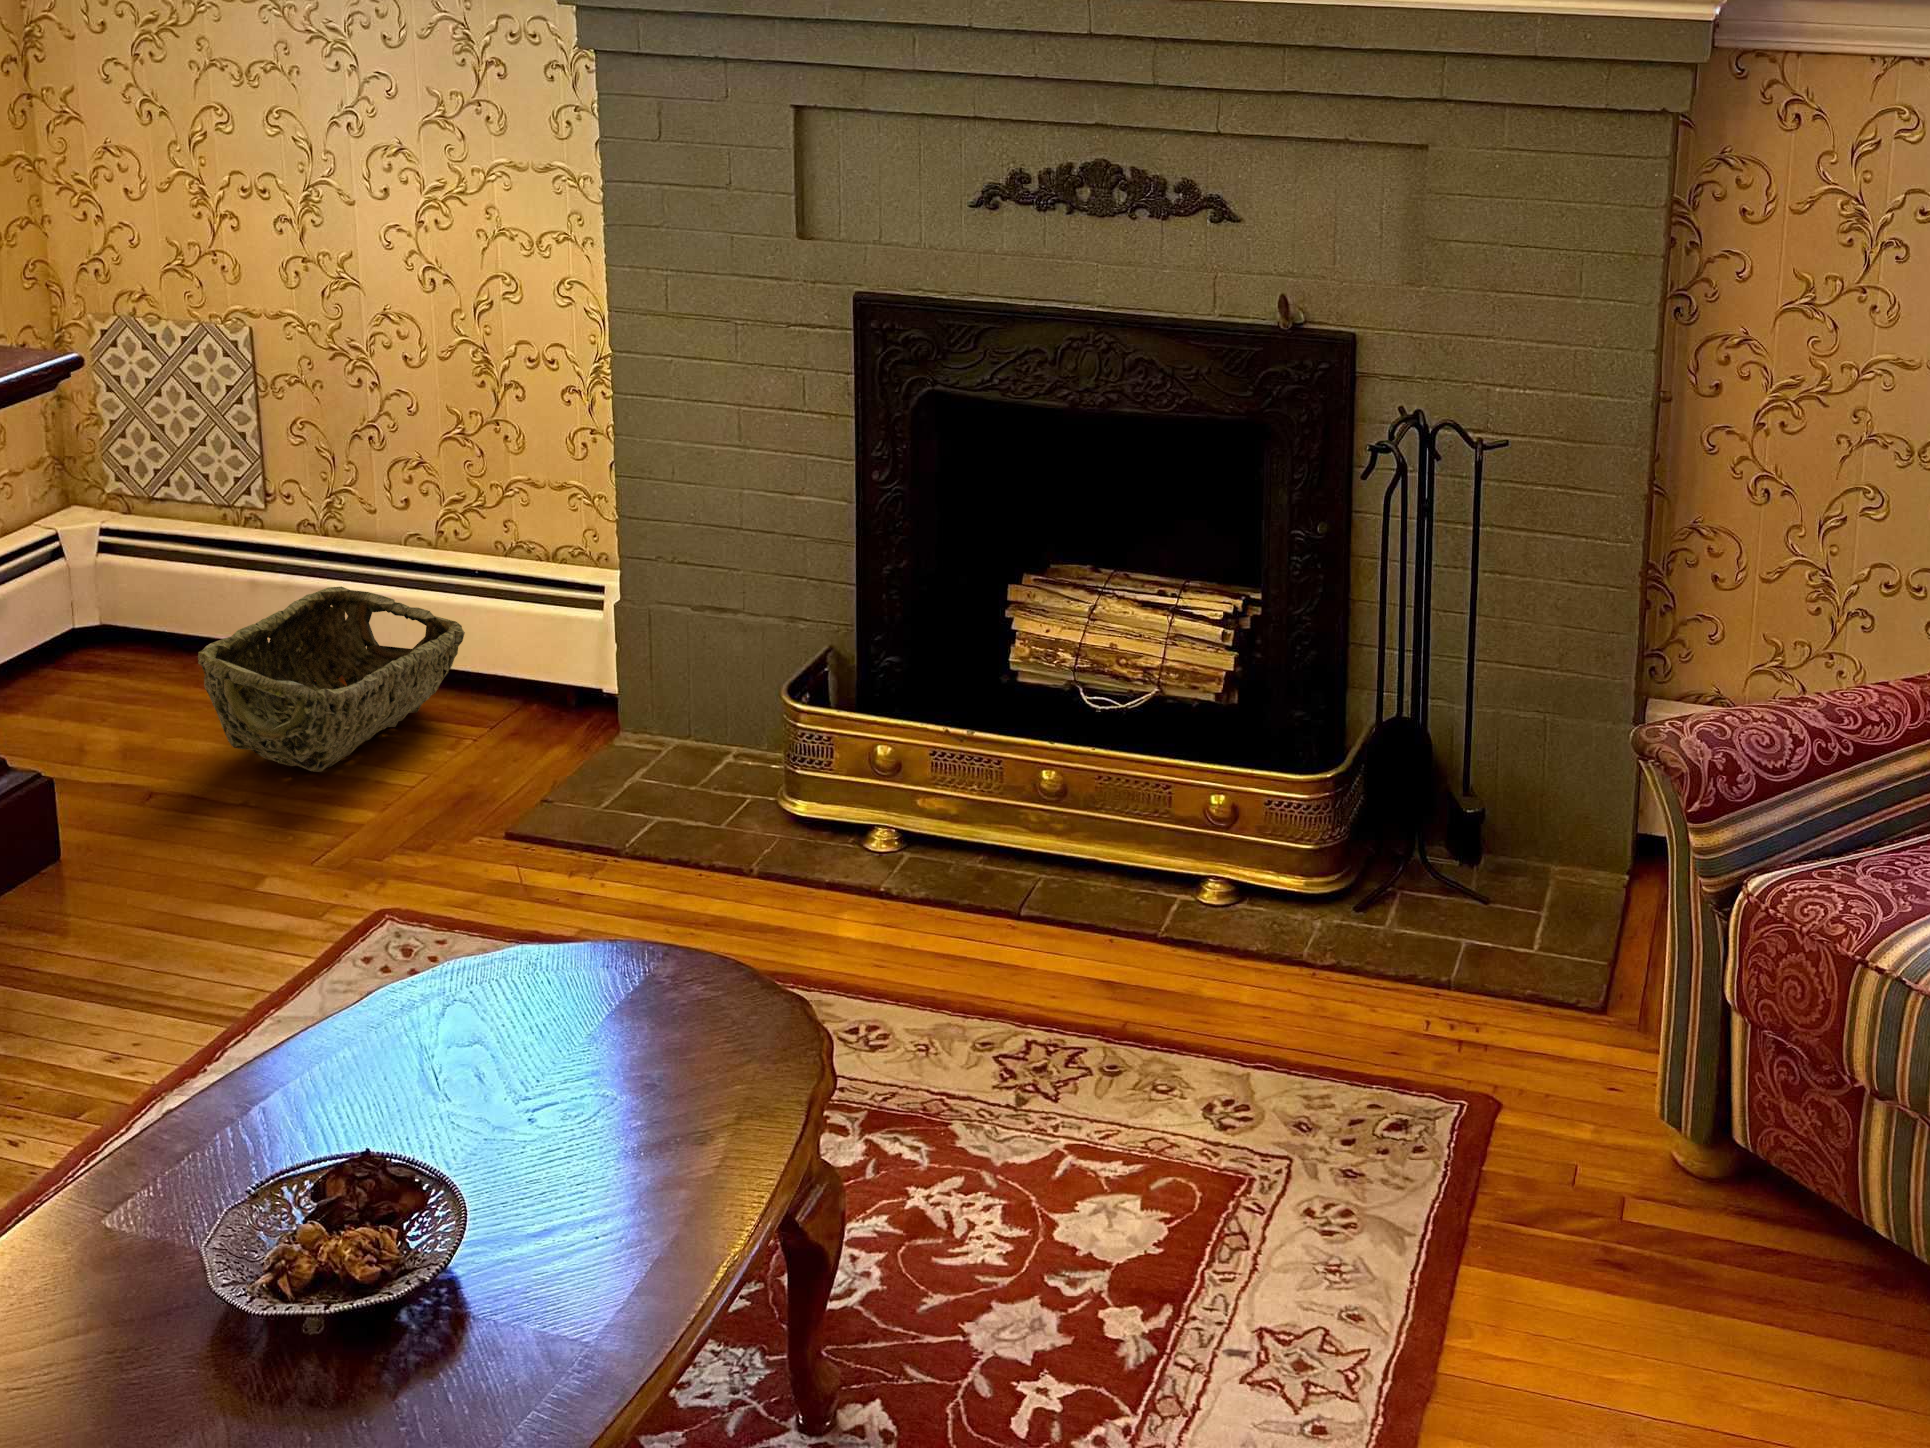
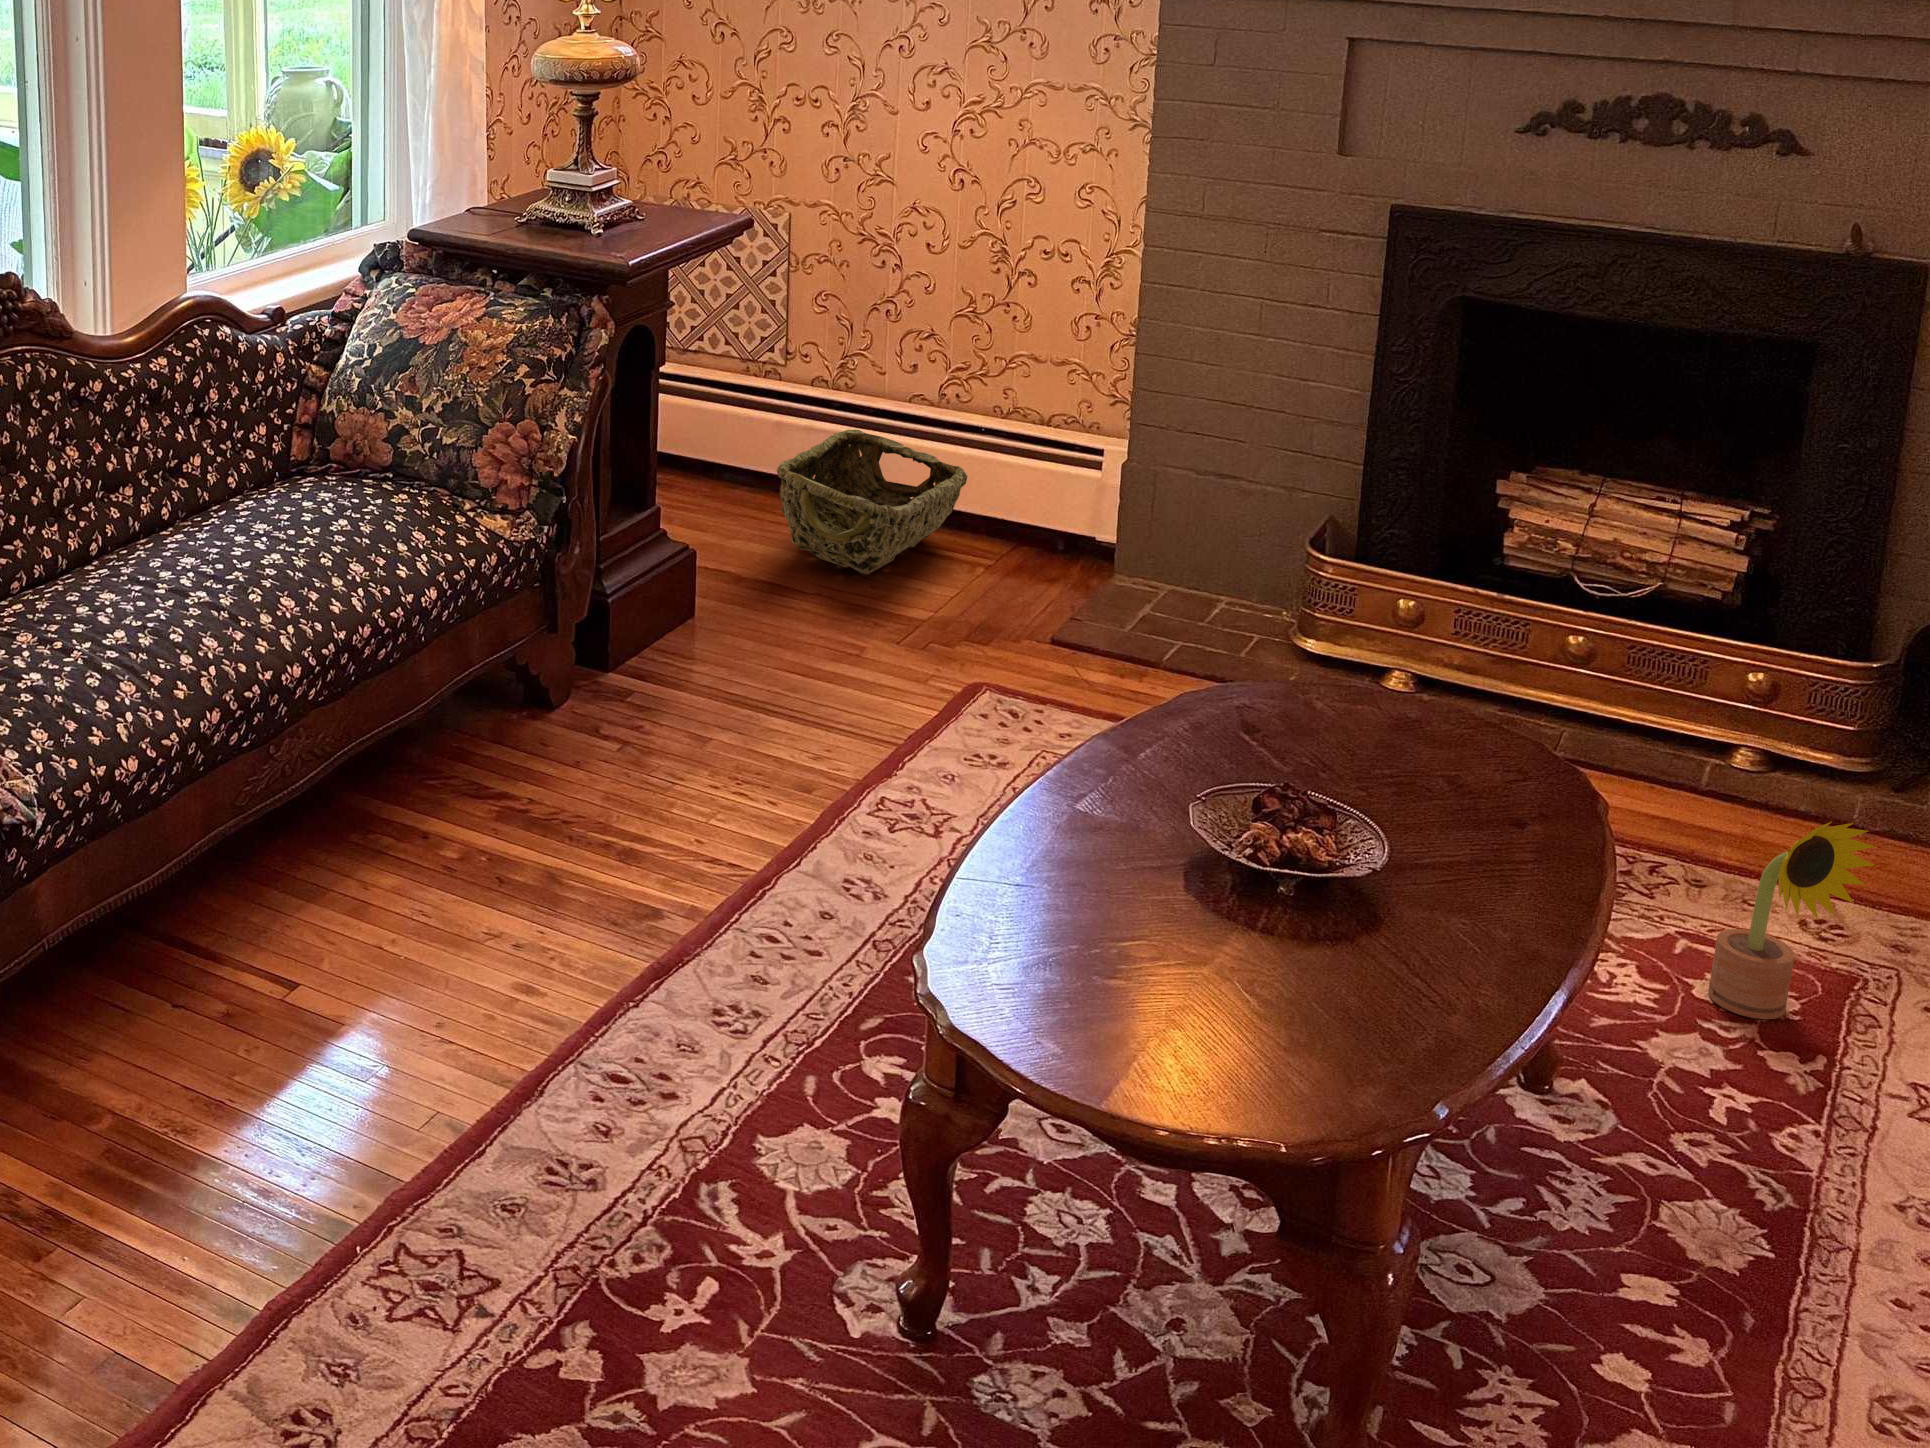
decorative plant: none [1074,1018,1214,1251] -> present [1708,822,1875,1019]

